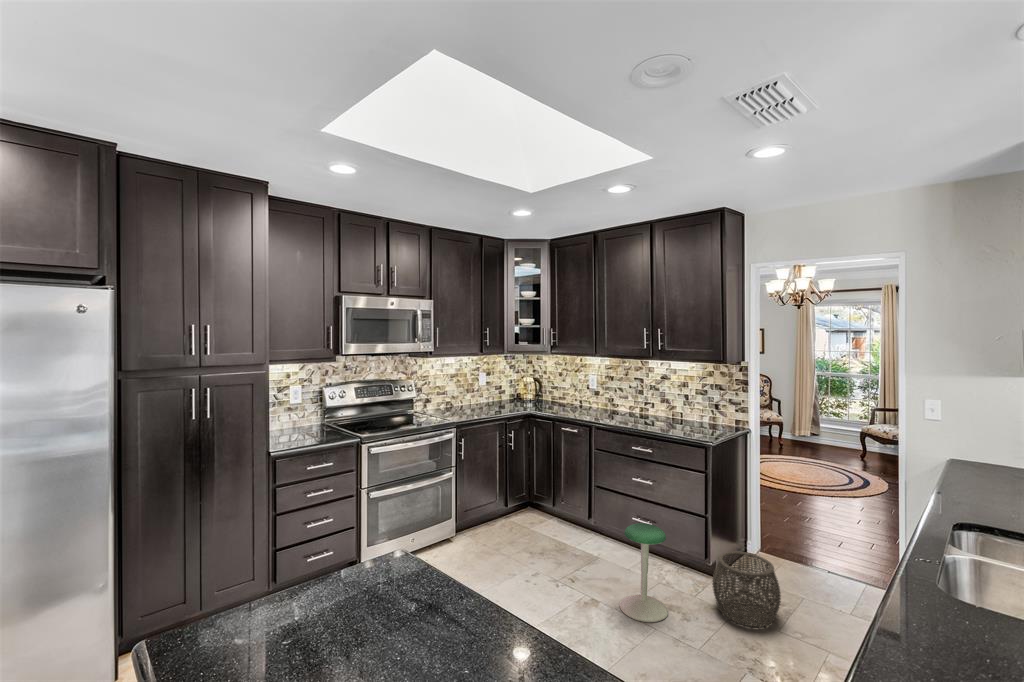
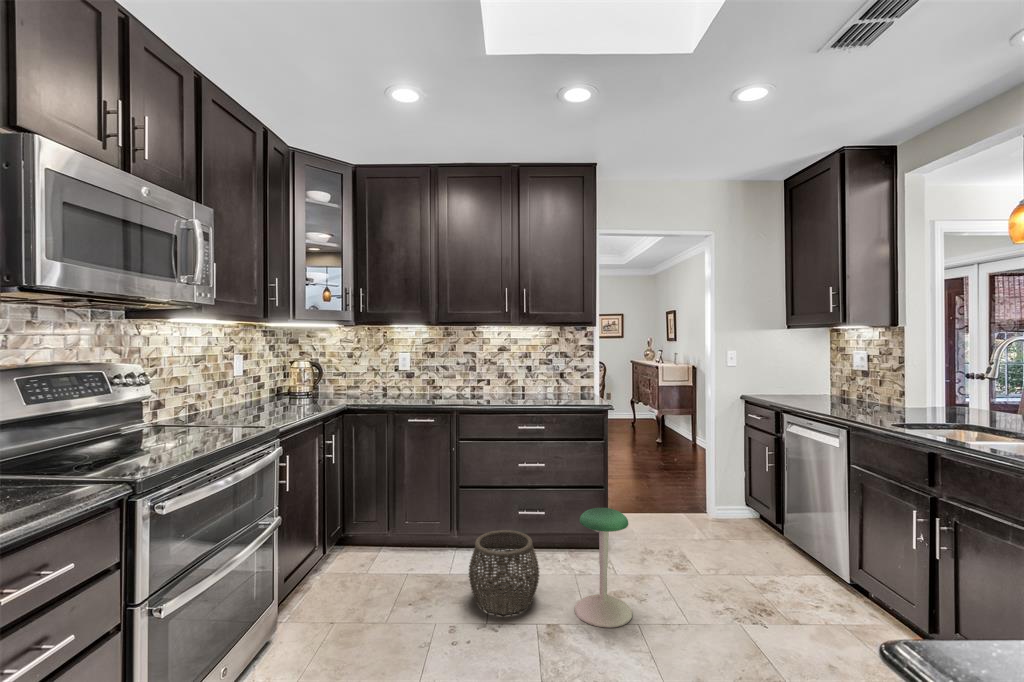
woven basket: present [712,551,781,627] -> present [469,530,539,615]

